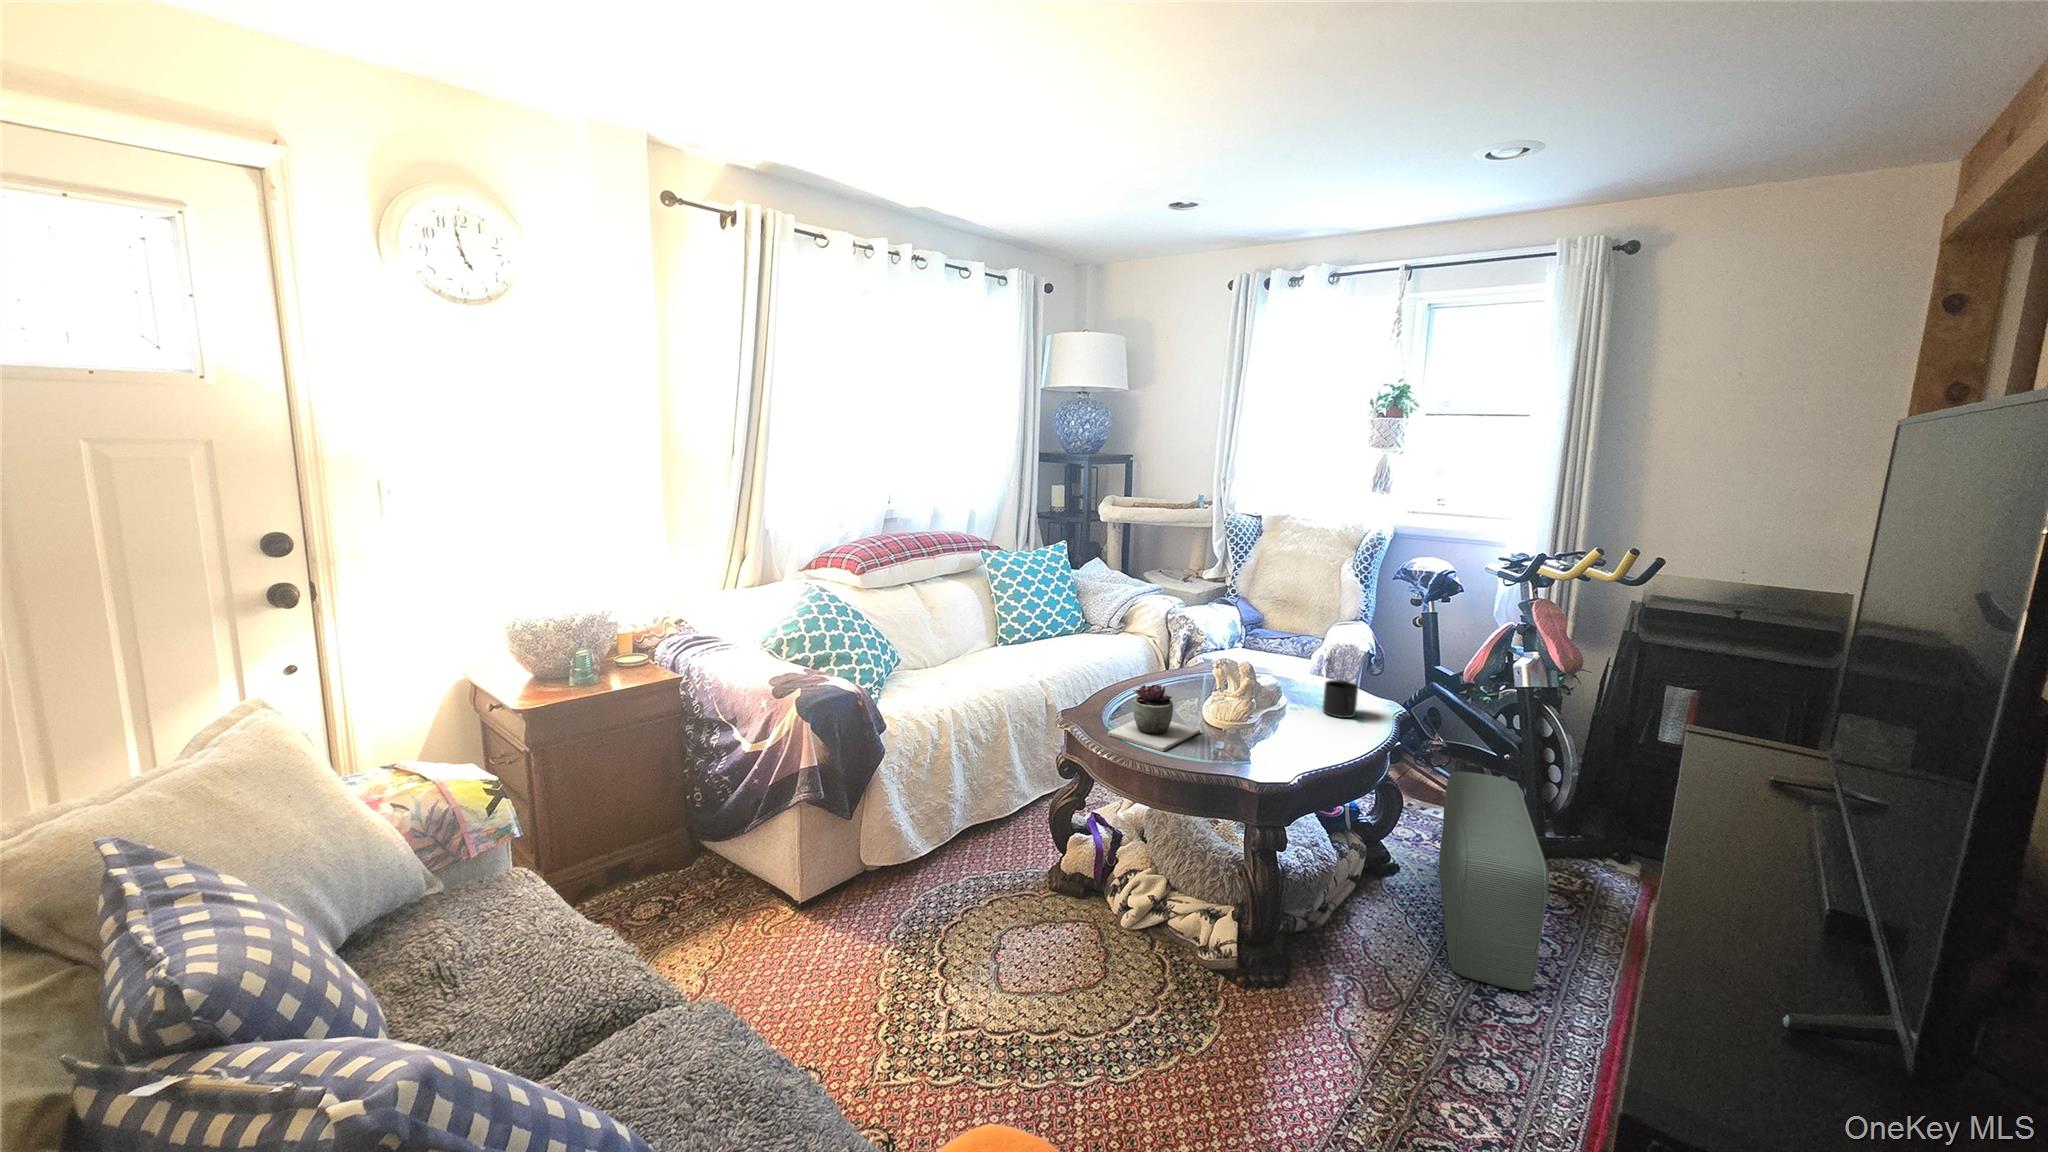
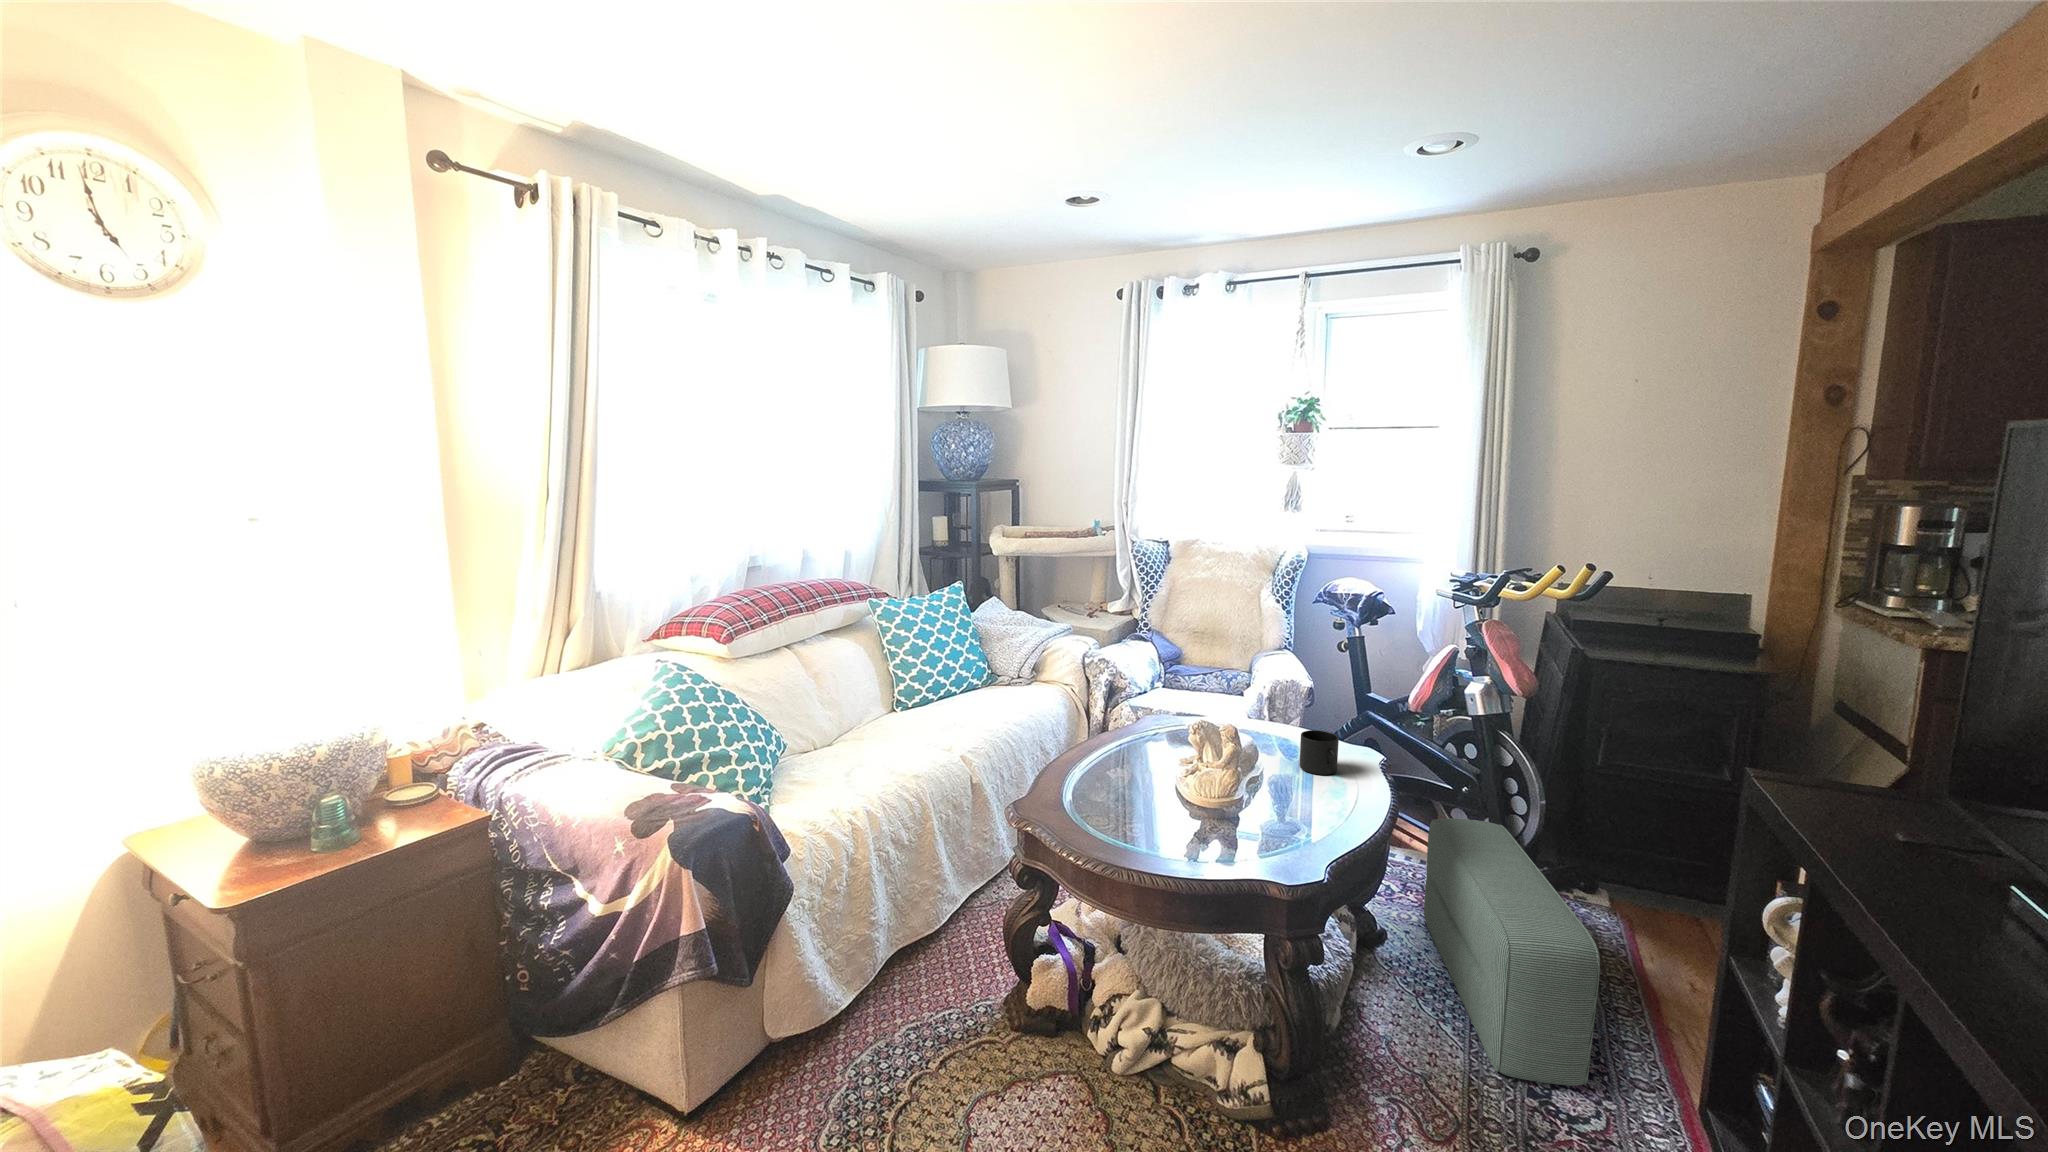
succulent plant: present [1108,684,1200,751] -> none [1080,762,1184,851]

